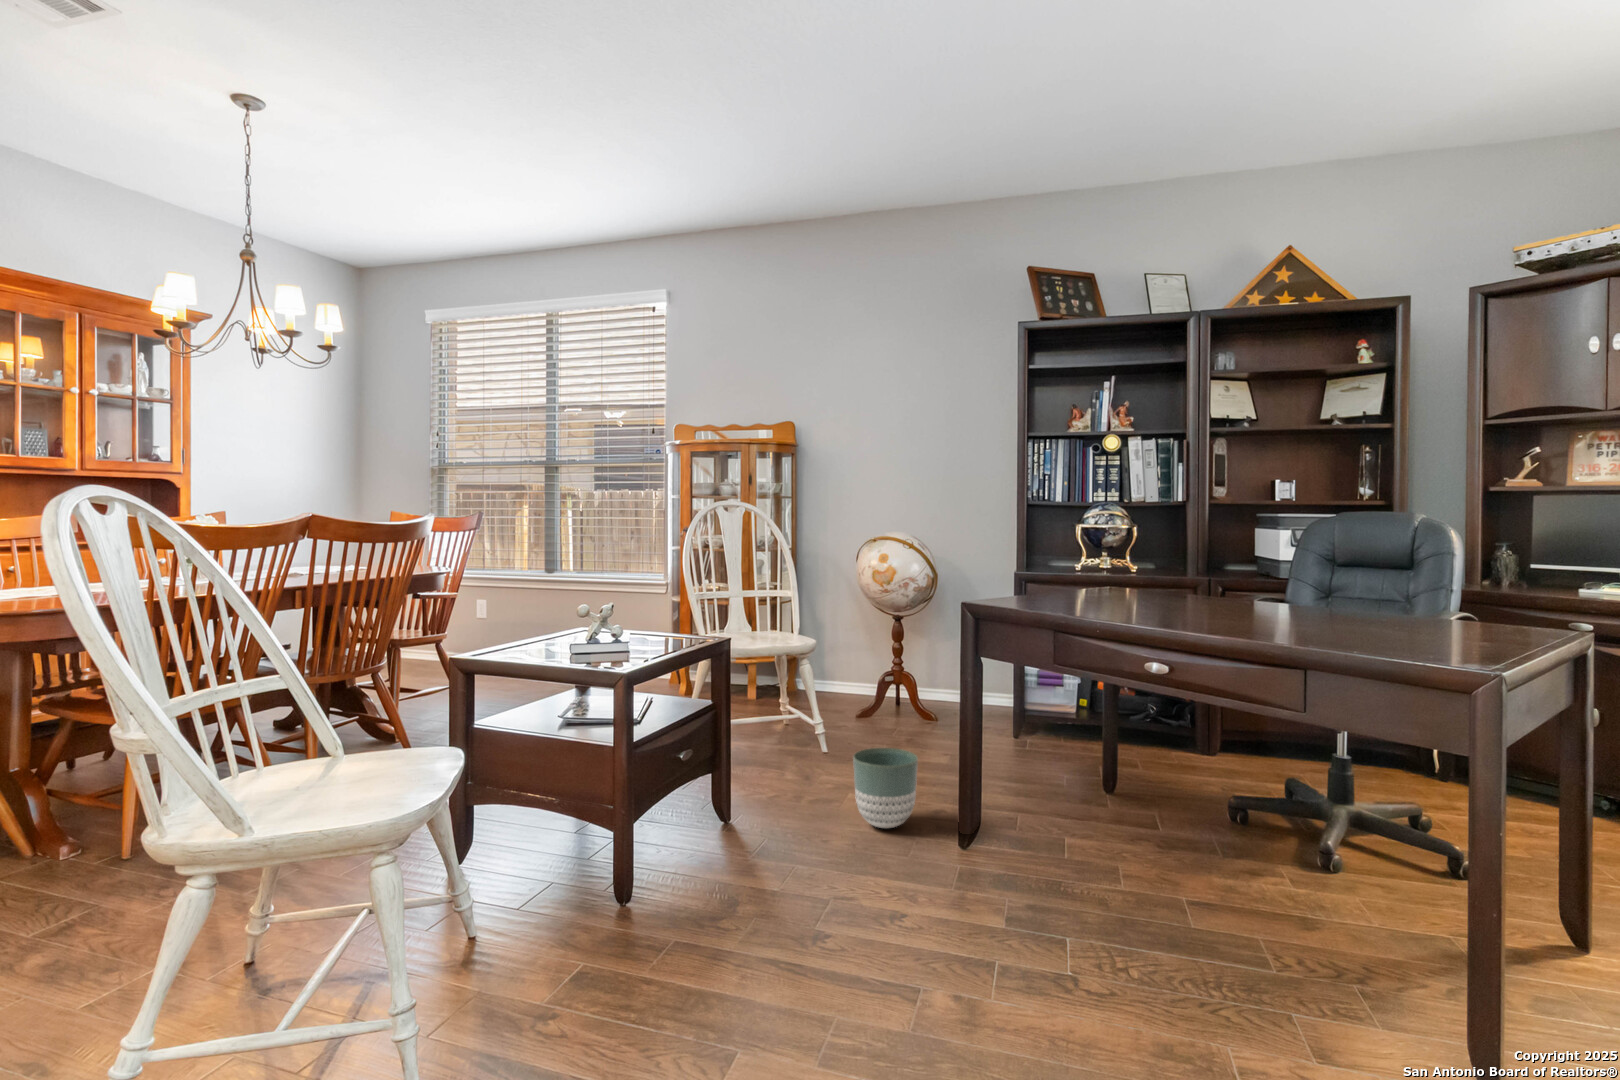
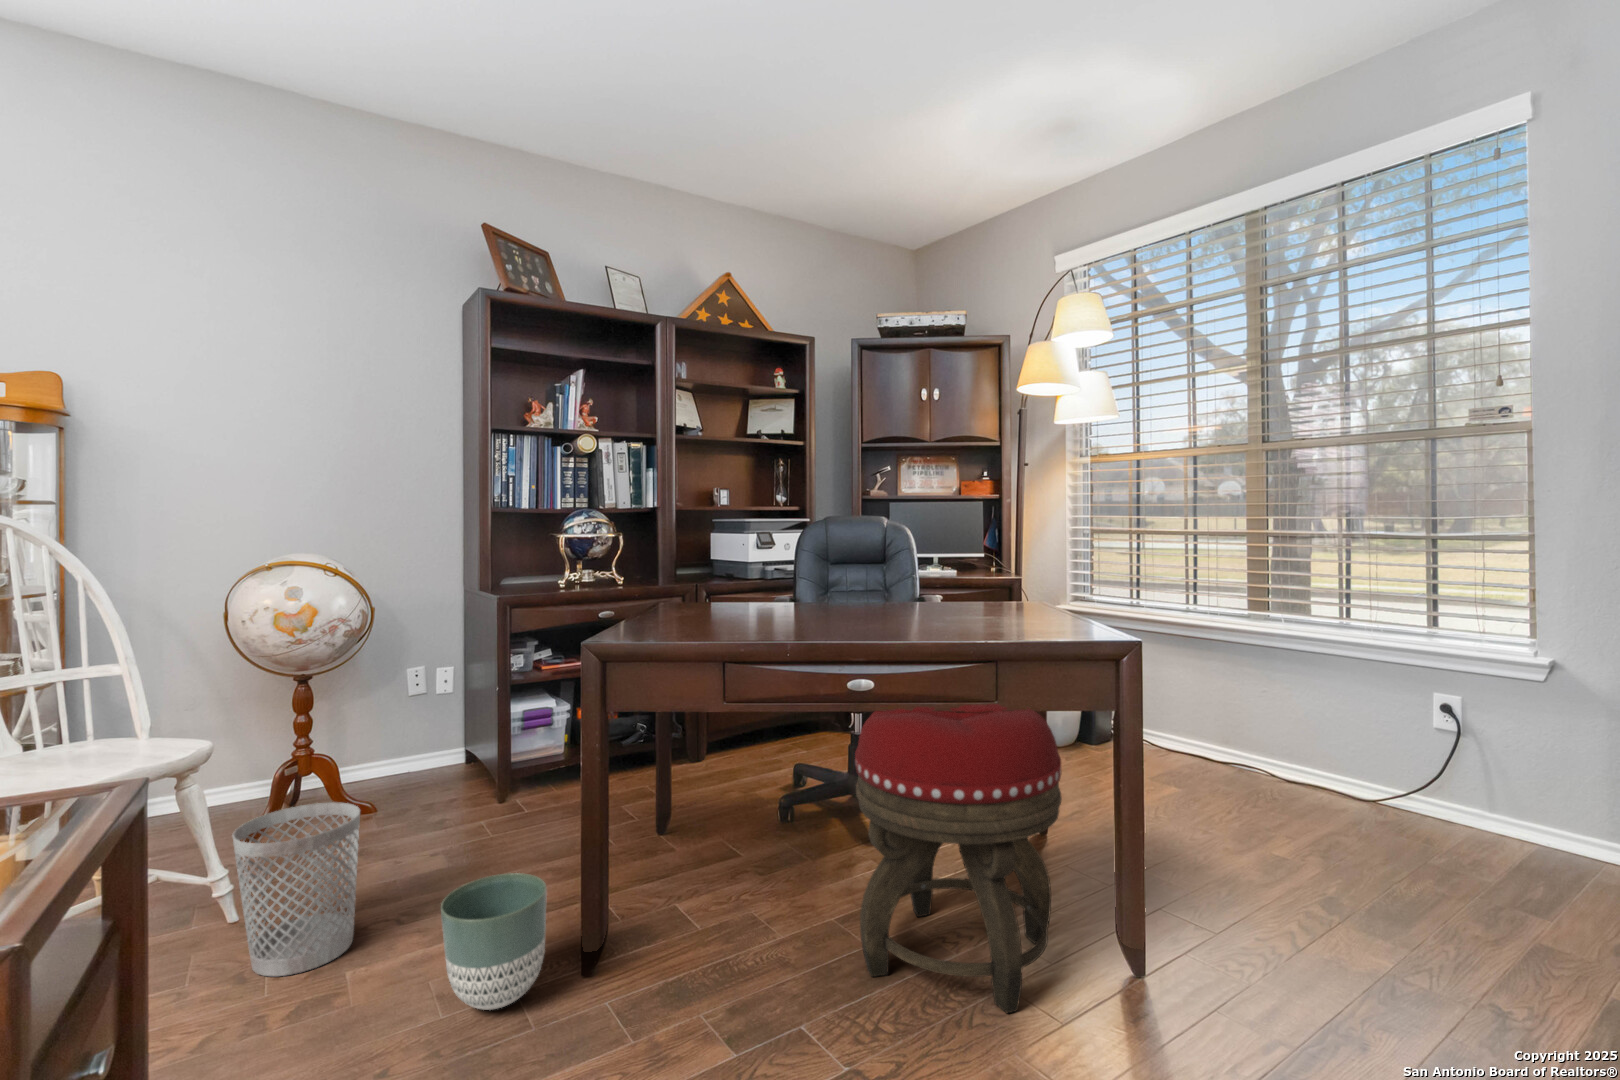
wastebasket: none [796,686,861,780] -> present [232,802,360,976]
footstool: none [1111,688,1333,982] -> present [855,704,1062,1013]

